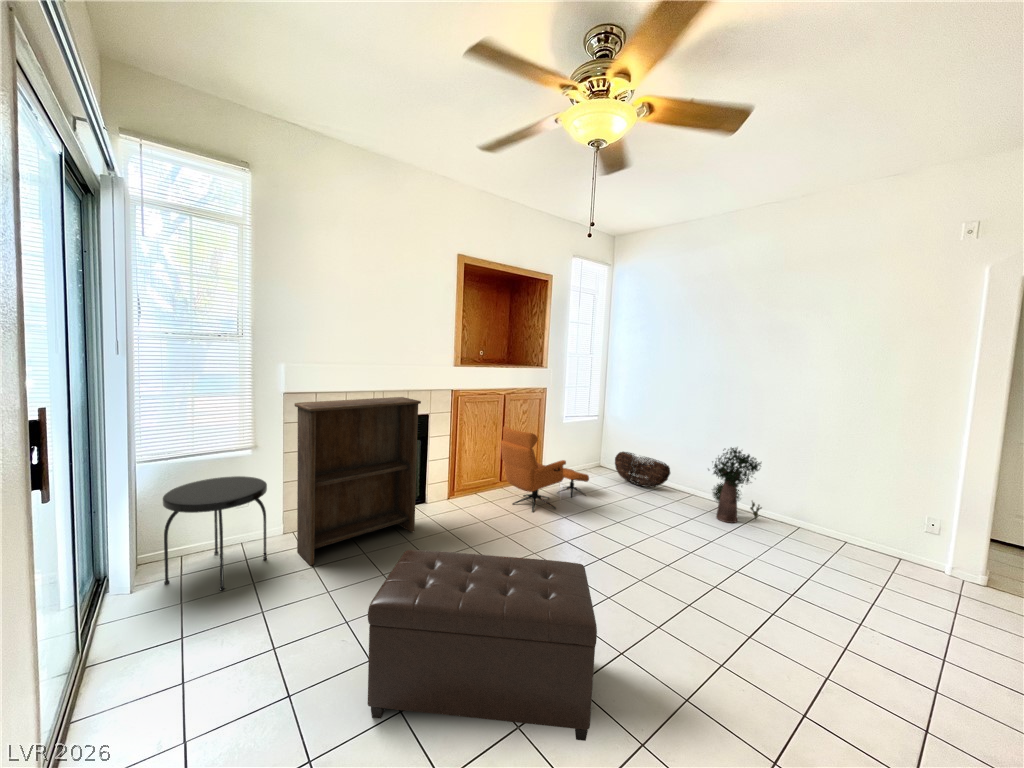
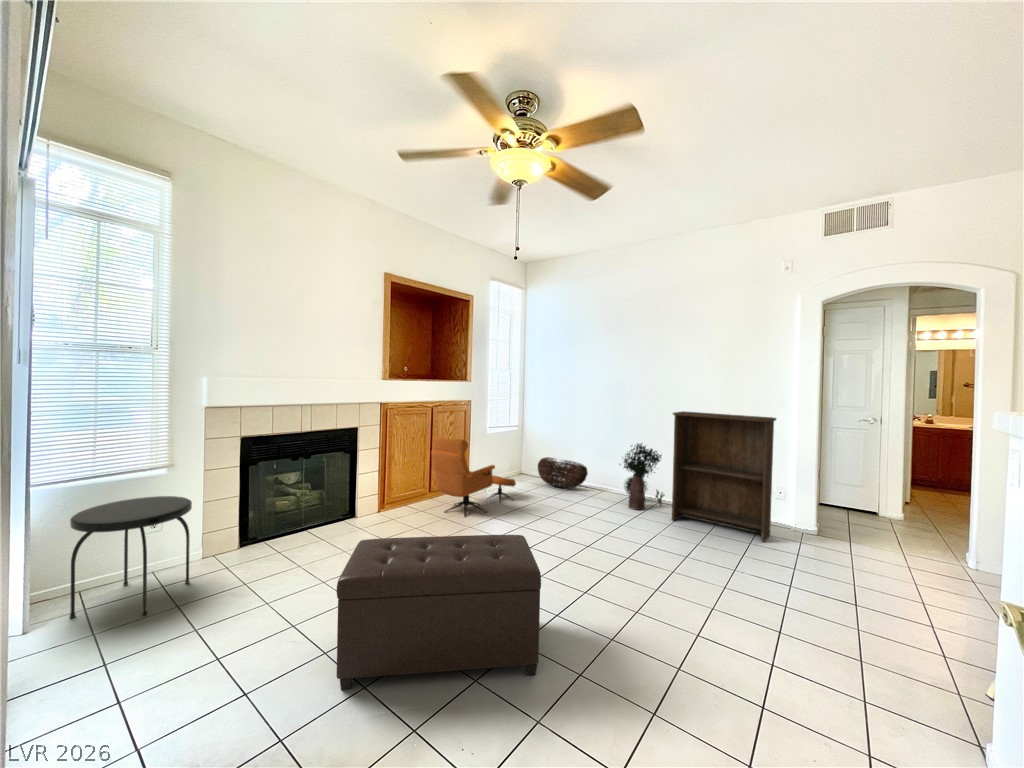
bookshelf: present [294,397,421,565] -> present [672,411,776,542]

